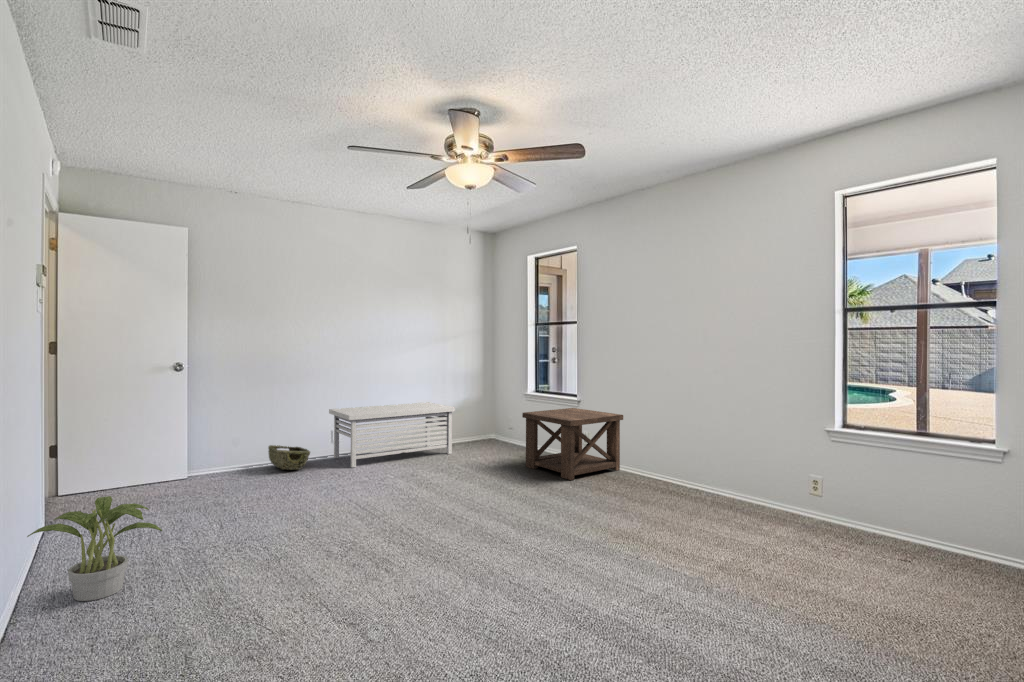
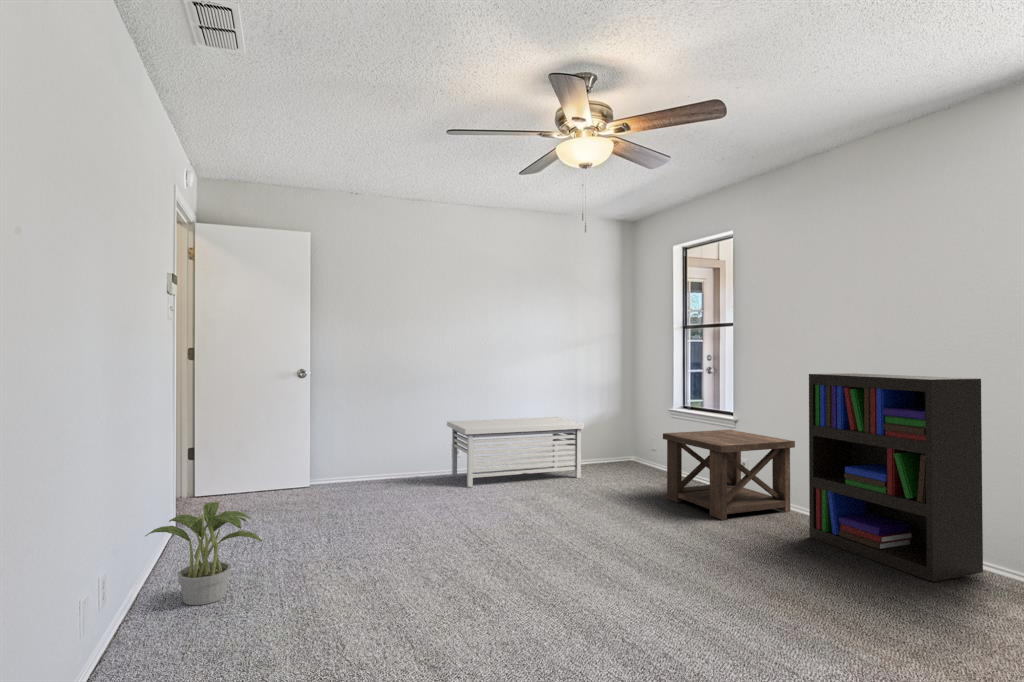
bookshelf: none [636,361,752,513] -> present [809,373,983,582]
woven basket: present [268,445,310,470] -> none [385,458,426,486]

